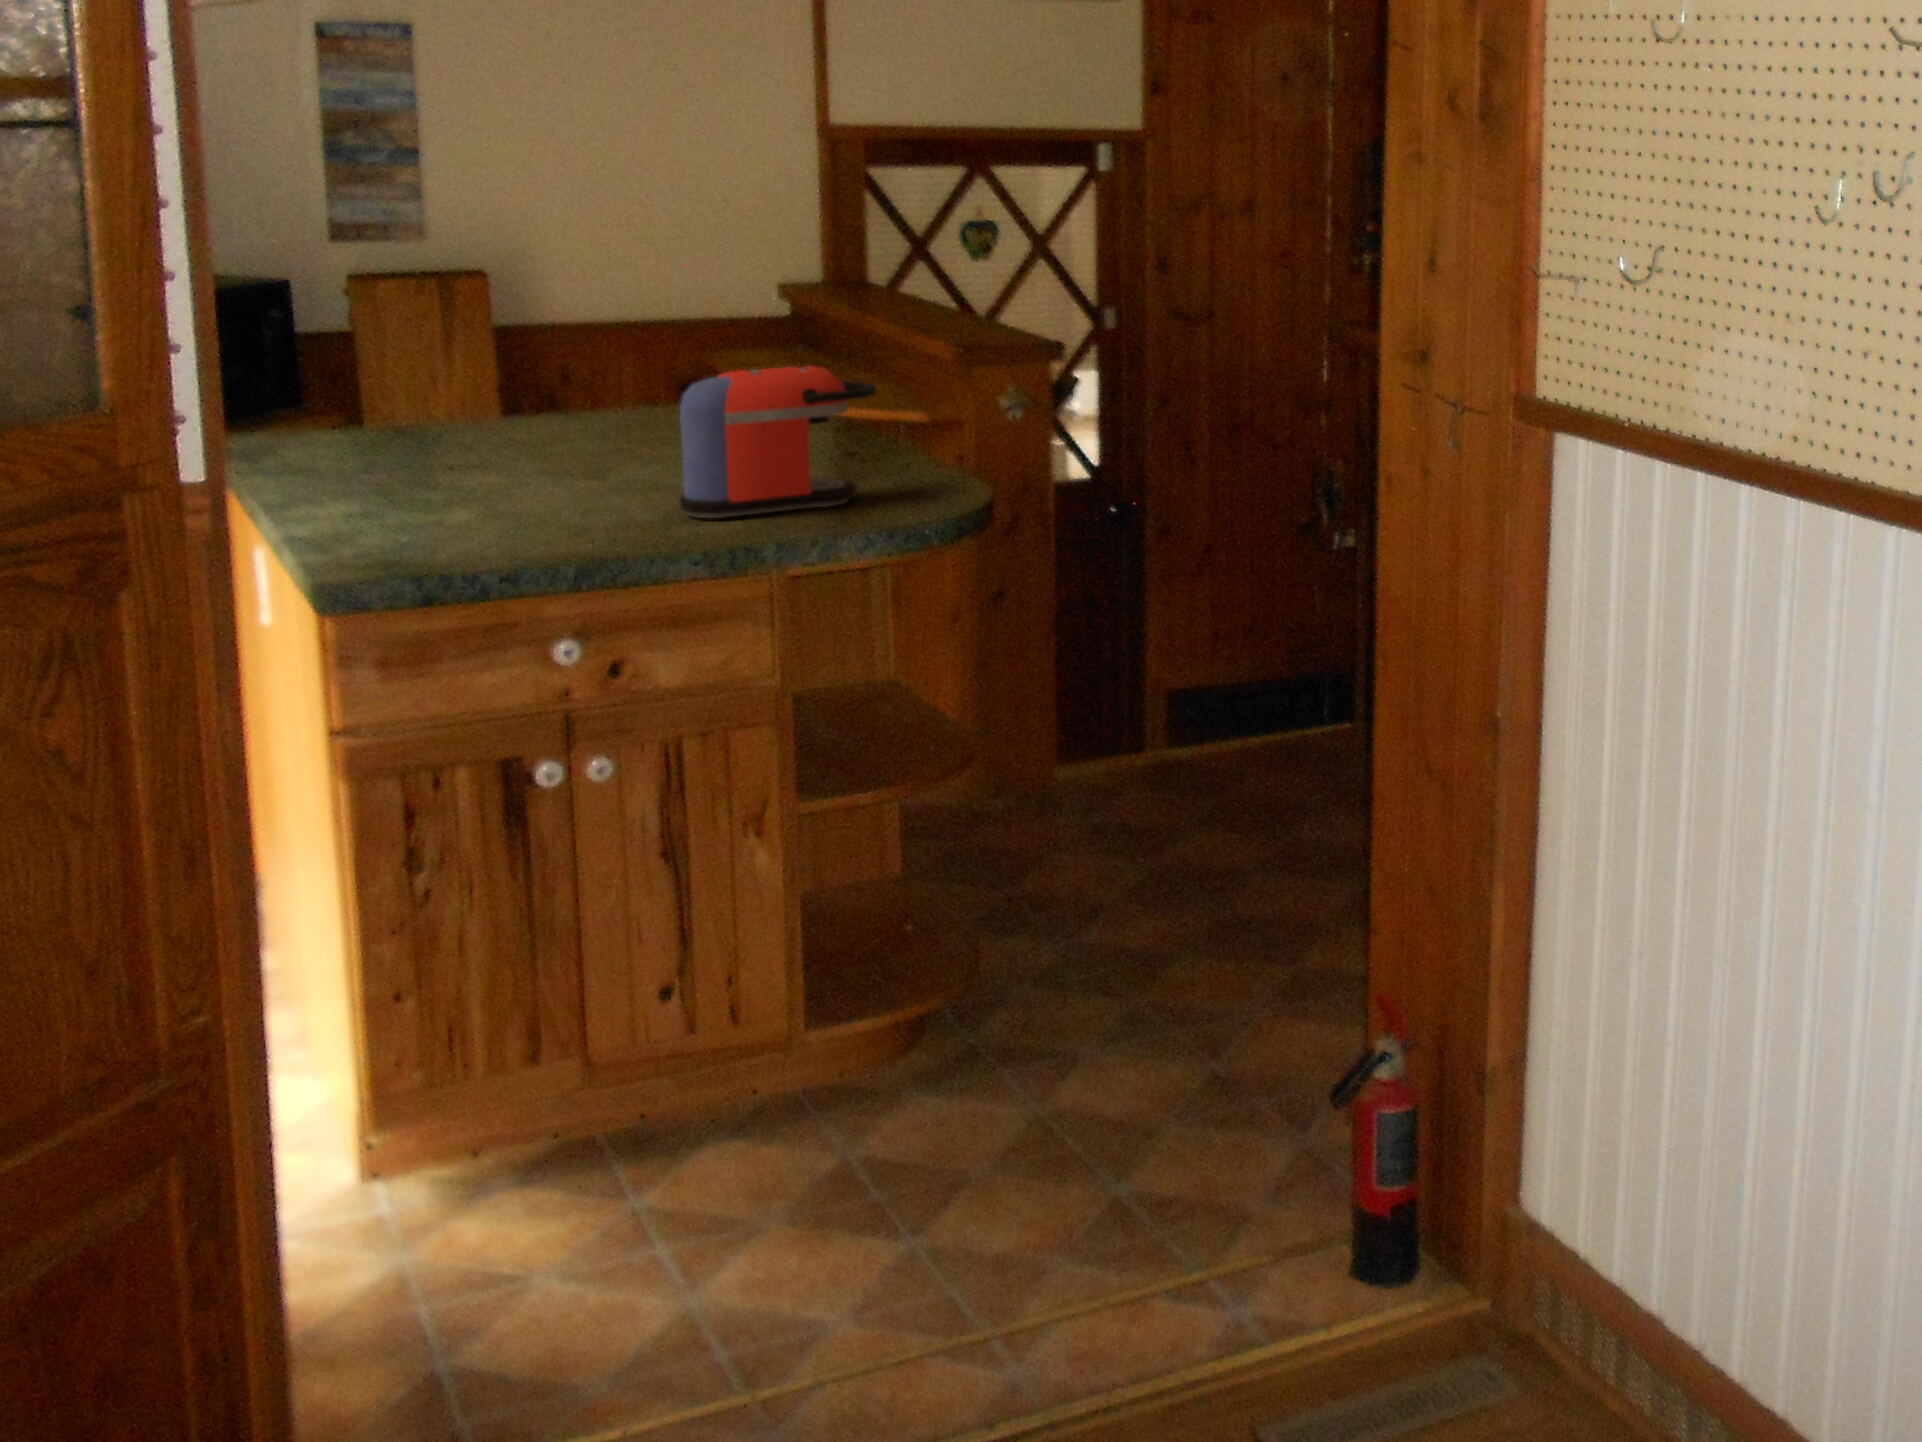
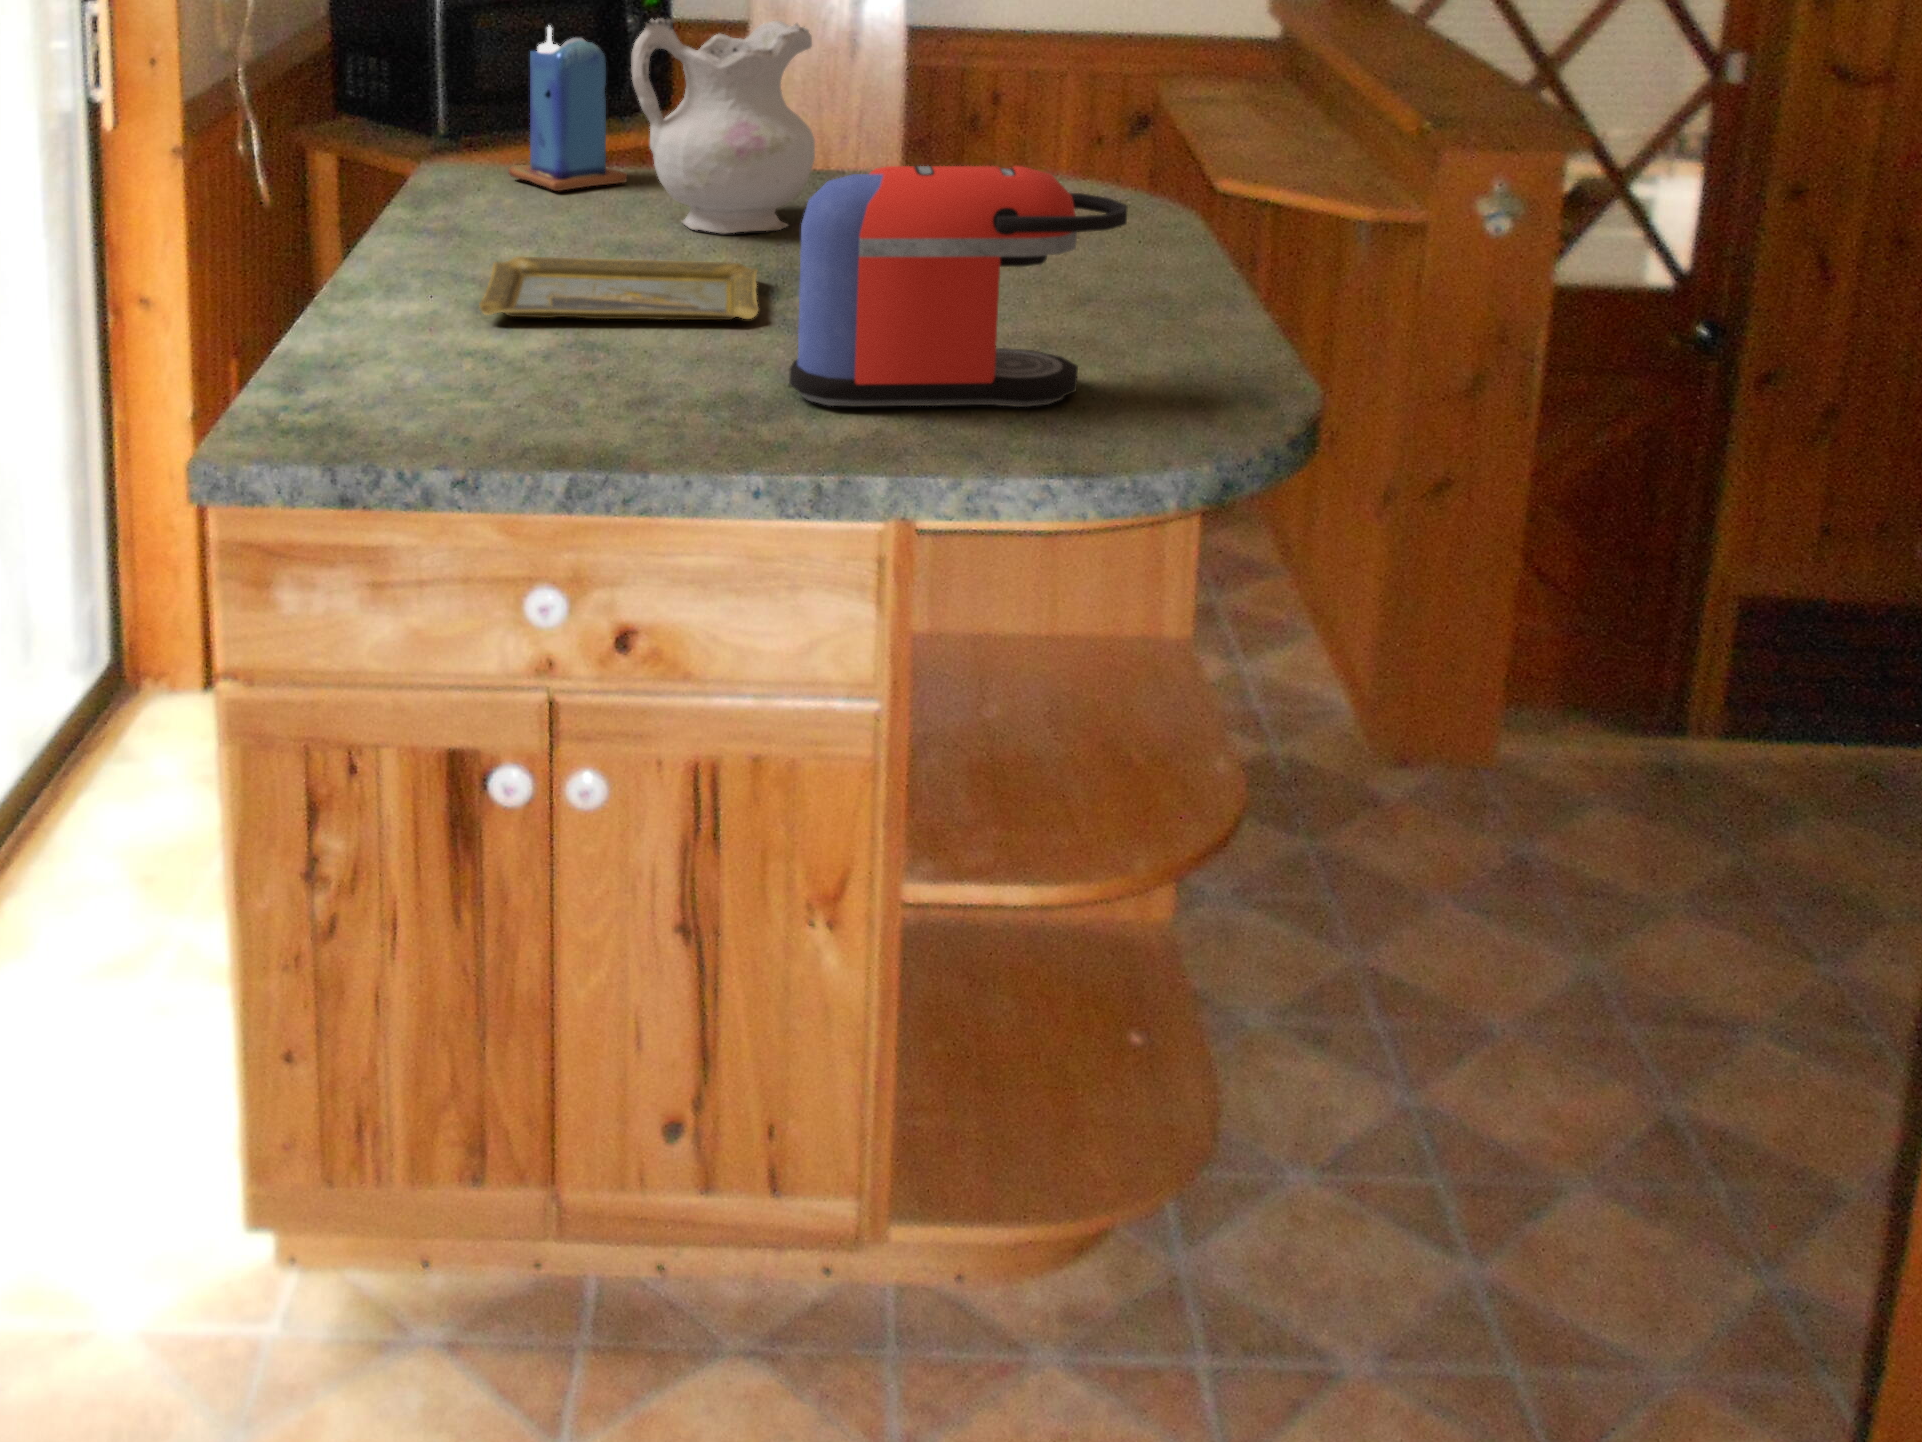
ceramic pitcher: none [448,303,589,451] -> present [631,18,815,233]
candle: none [314,320,416,441] -> present [509,26,627,191]
tray: none [397,461,617,504] -> present [479,256,758,320]

